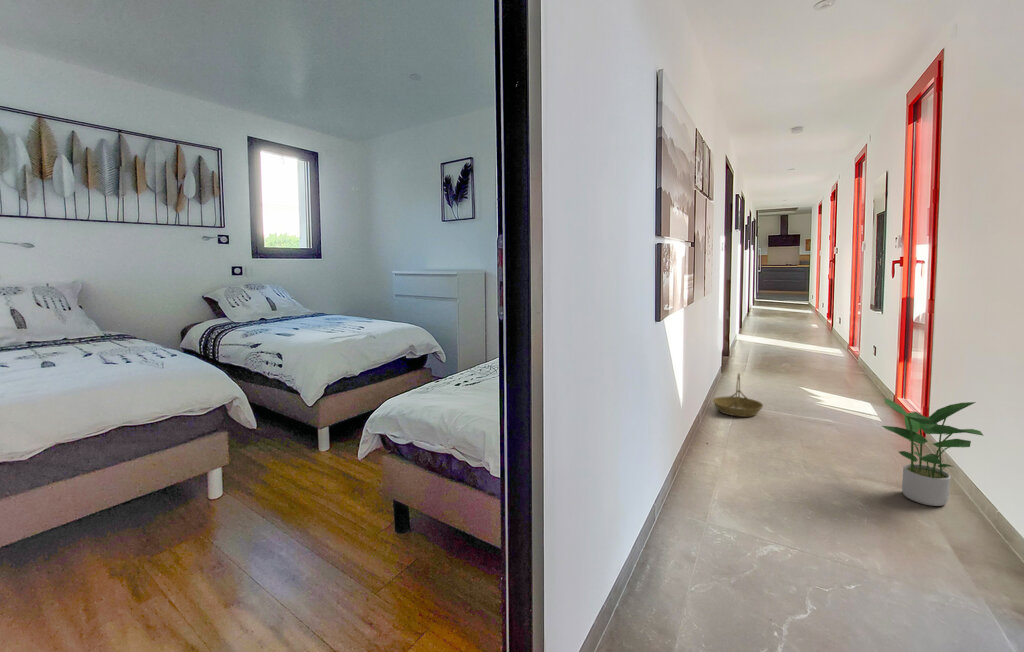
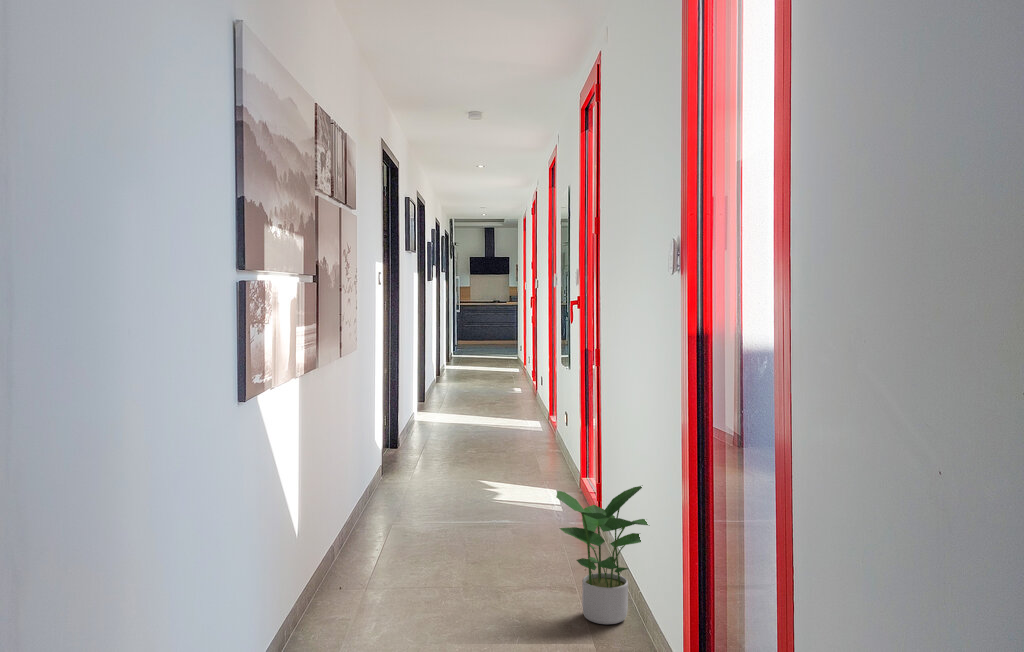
basket: present [713,374,763,417] -> none [364,473,434,540]

